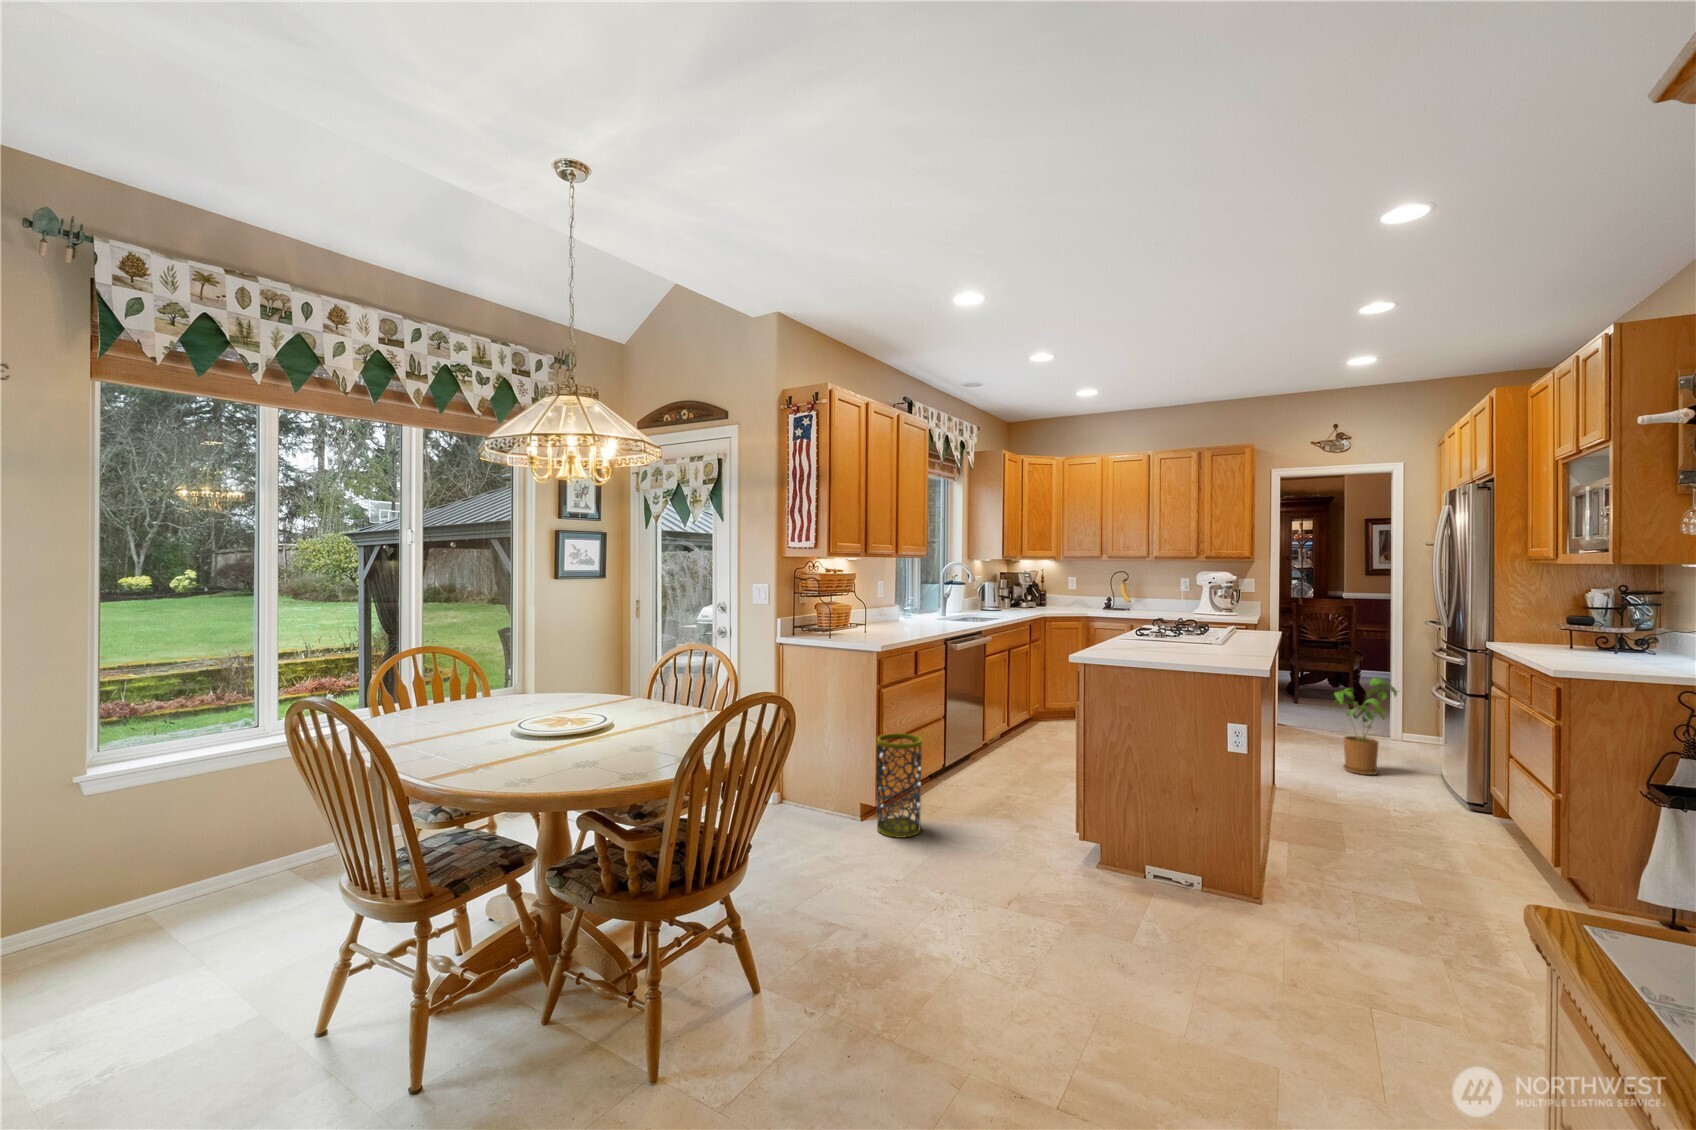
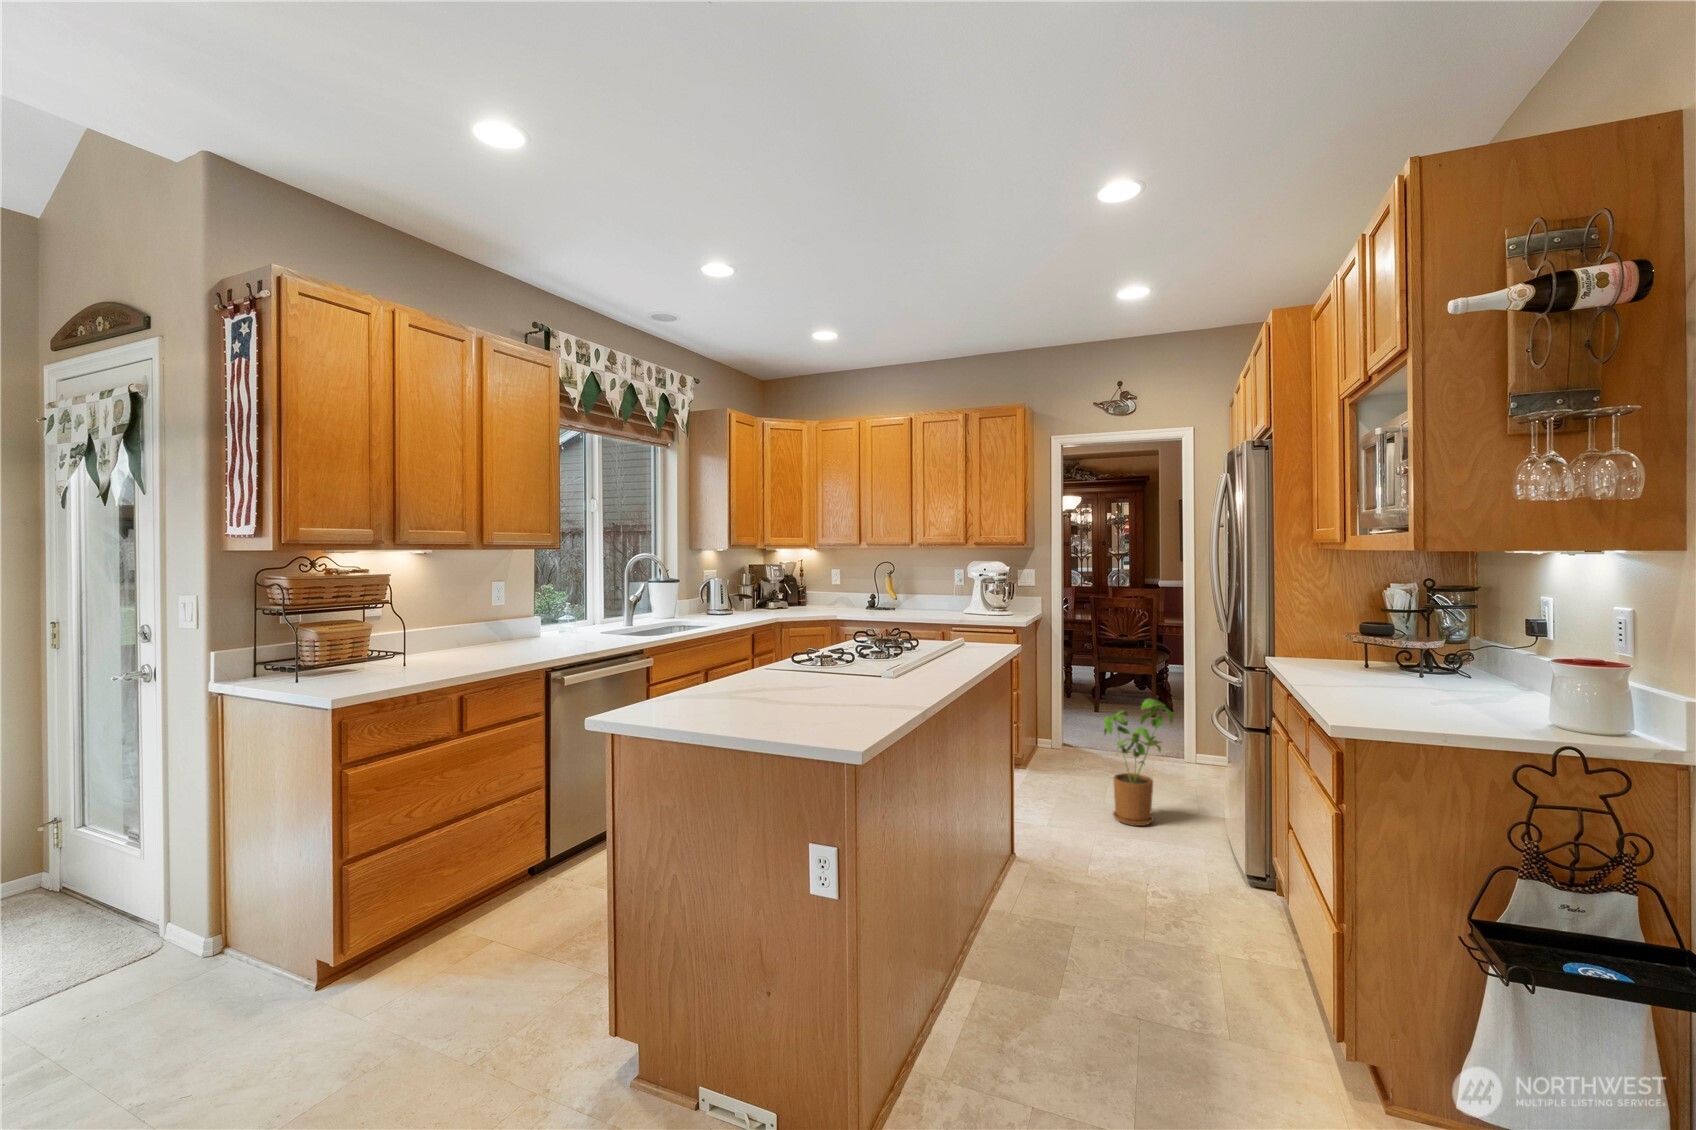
trash can: present [877,733,922,838] -> none [317,842,409,1033]

